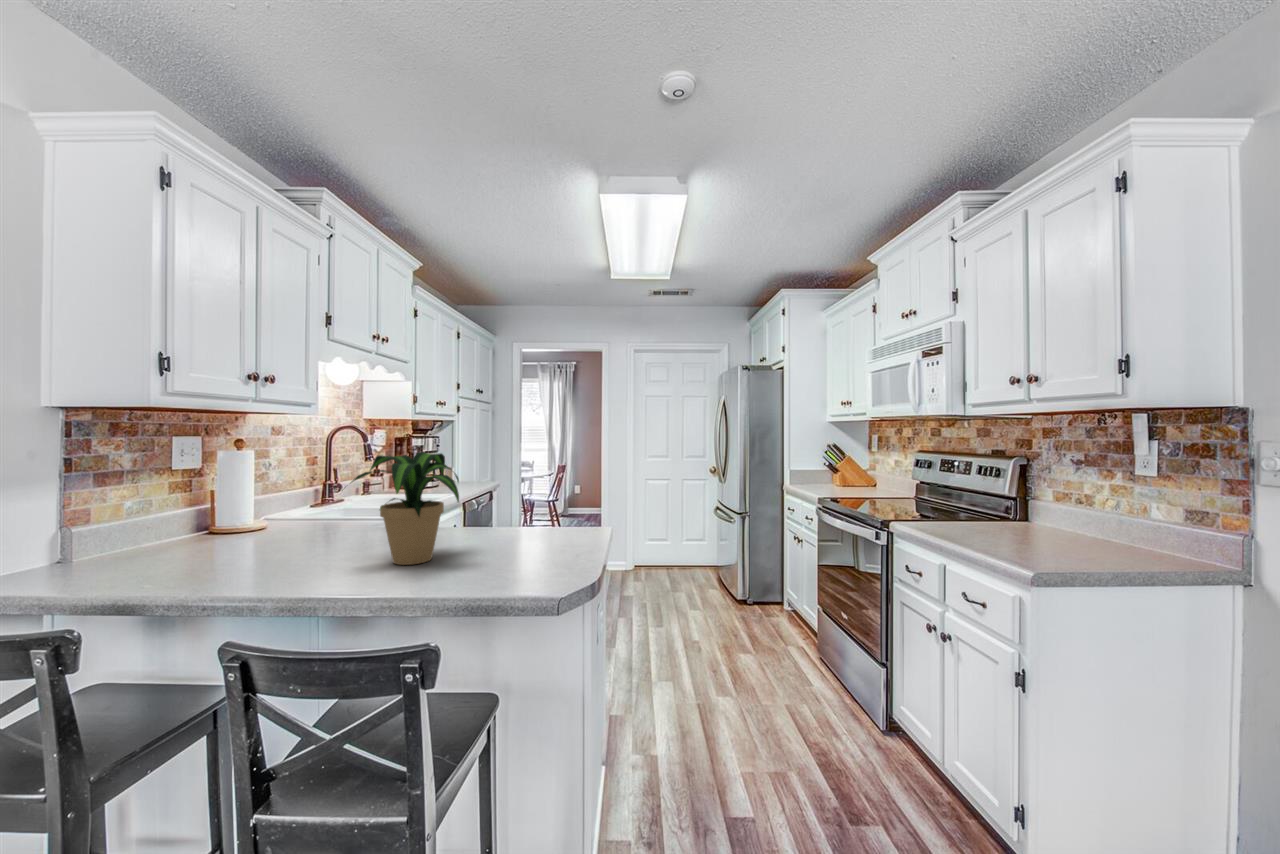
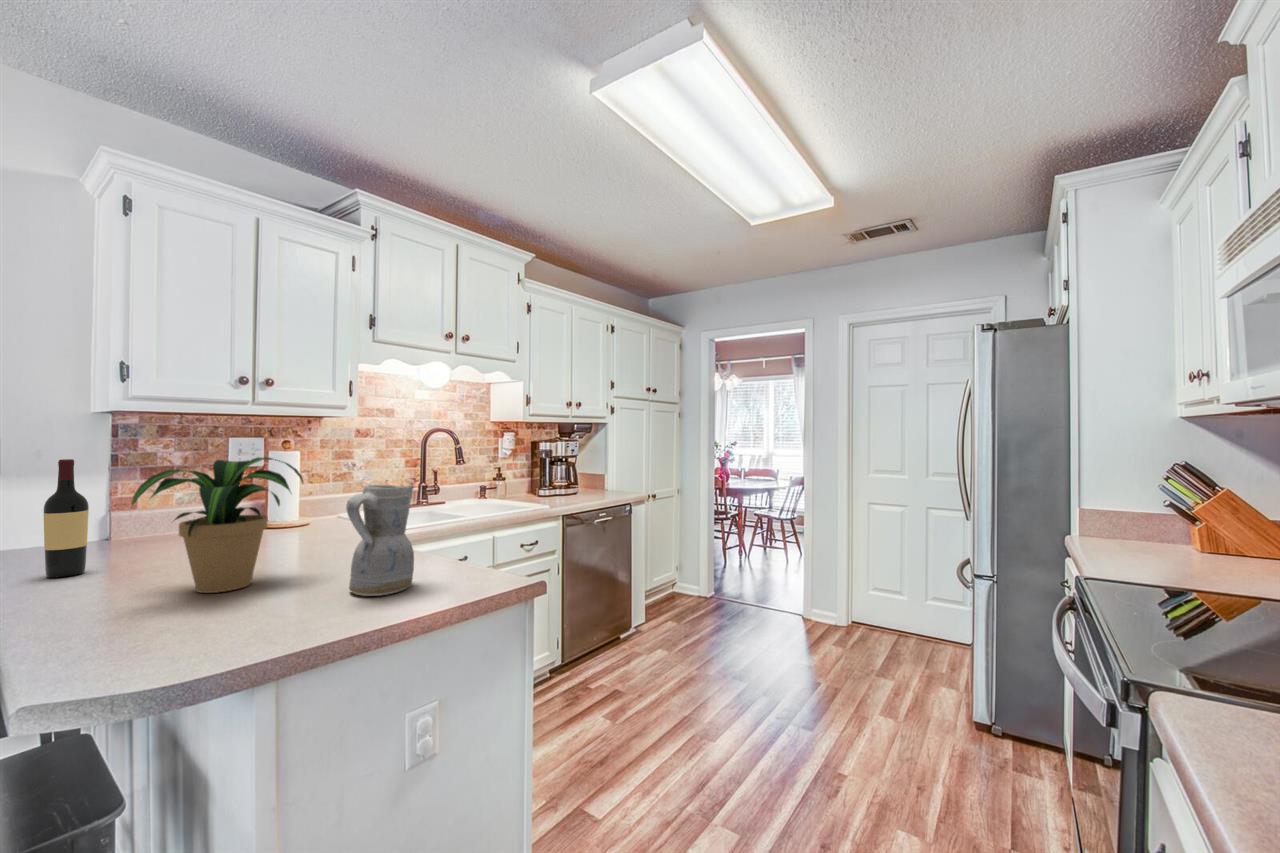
wine bottle: none [171,460,214,584] -> present [43,459,89,577]
ceramic pitcher: none [515,469,557,548] -> present [346,485,414,596]

